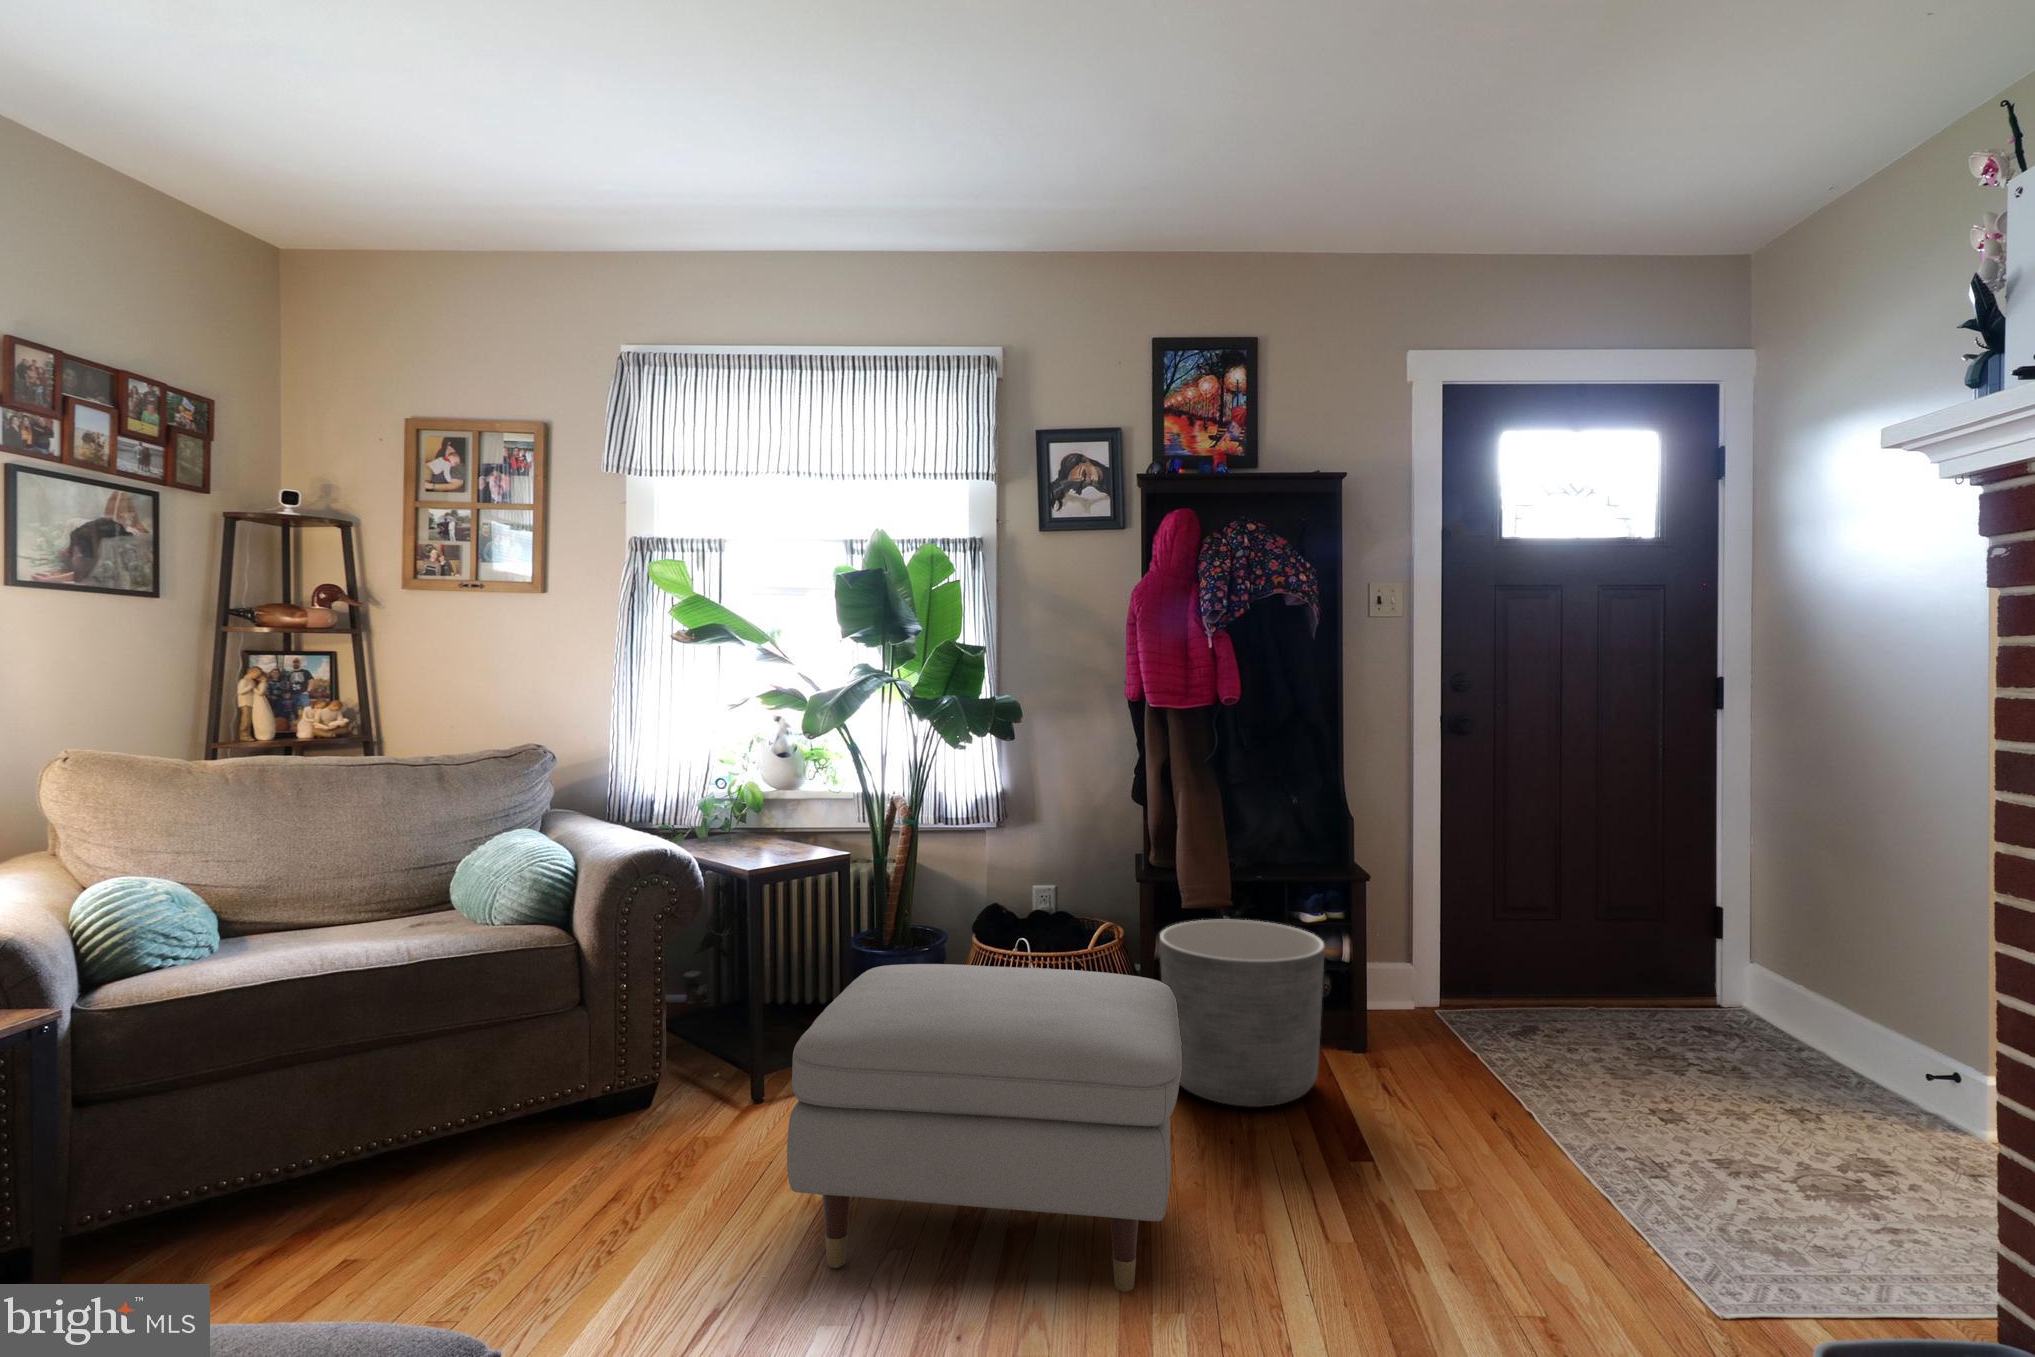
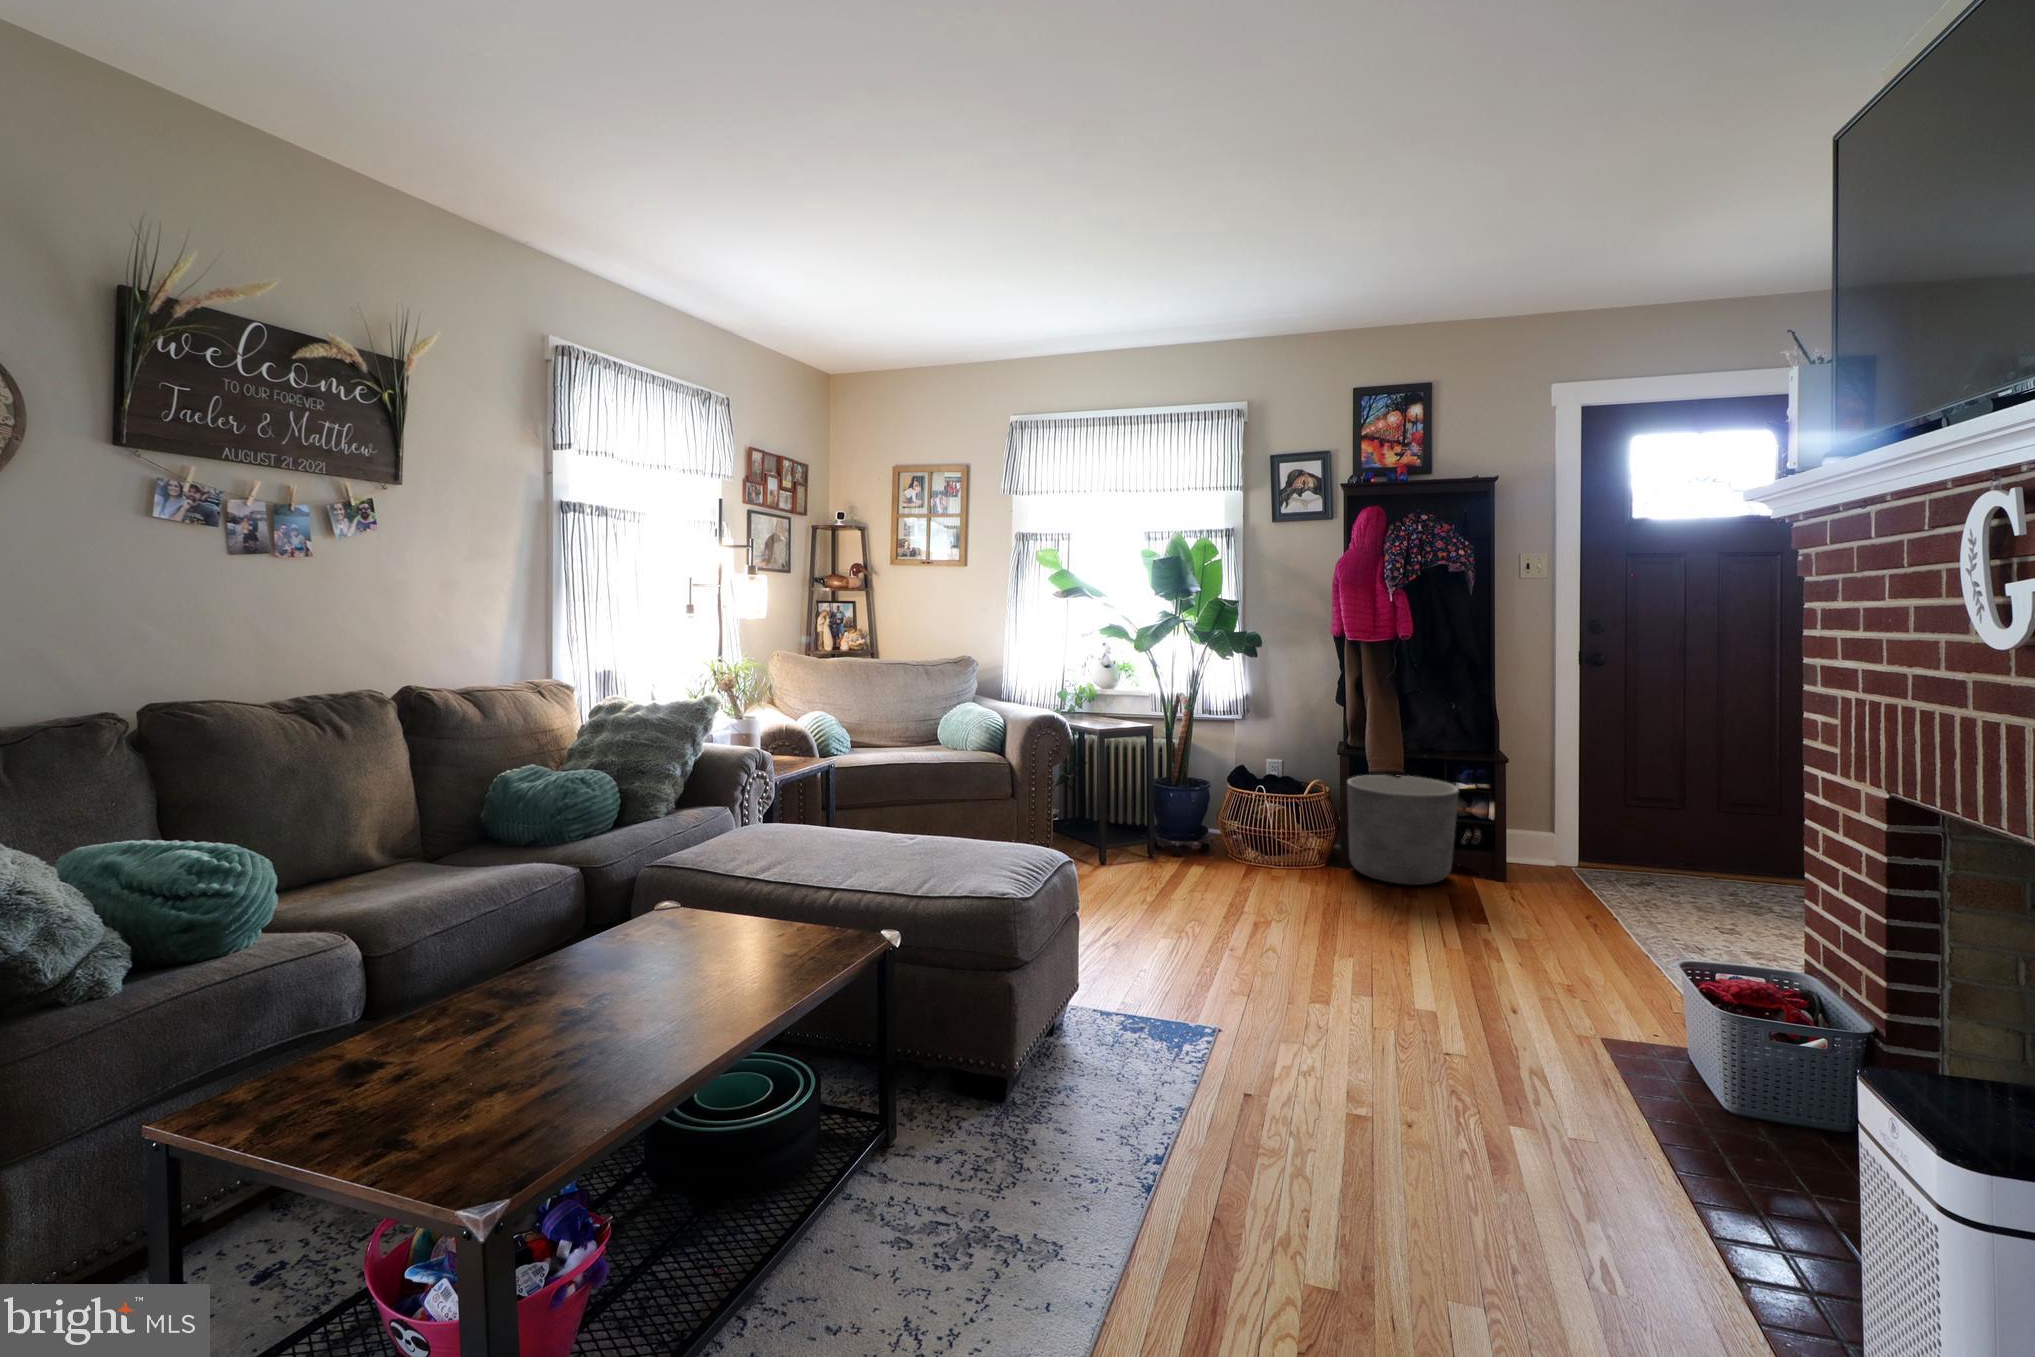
ottoman: present [787,964,1182,1292] -> none [1132,782,1351,946]

